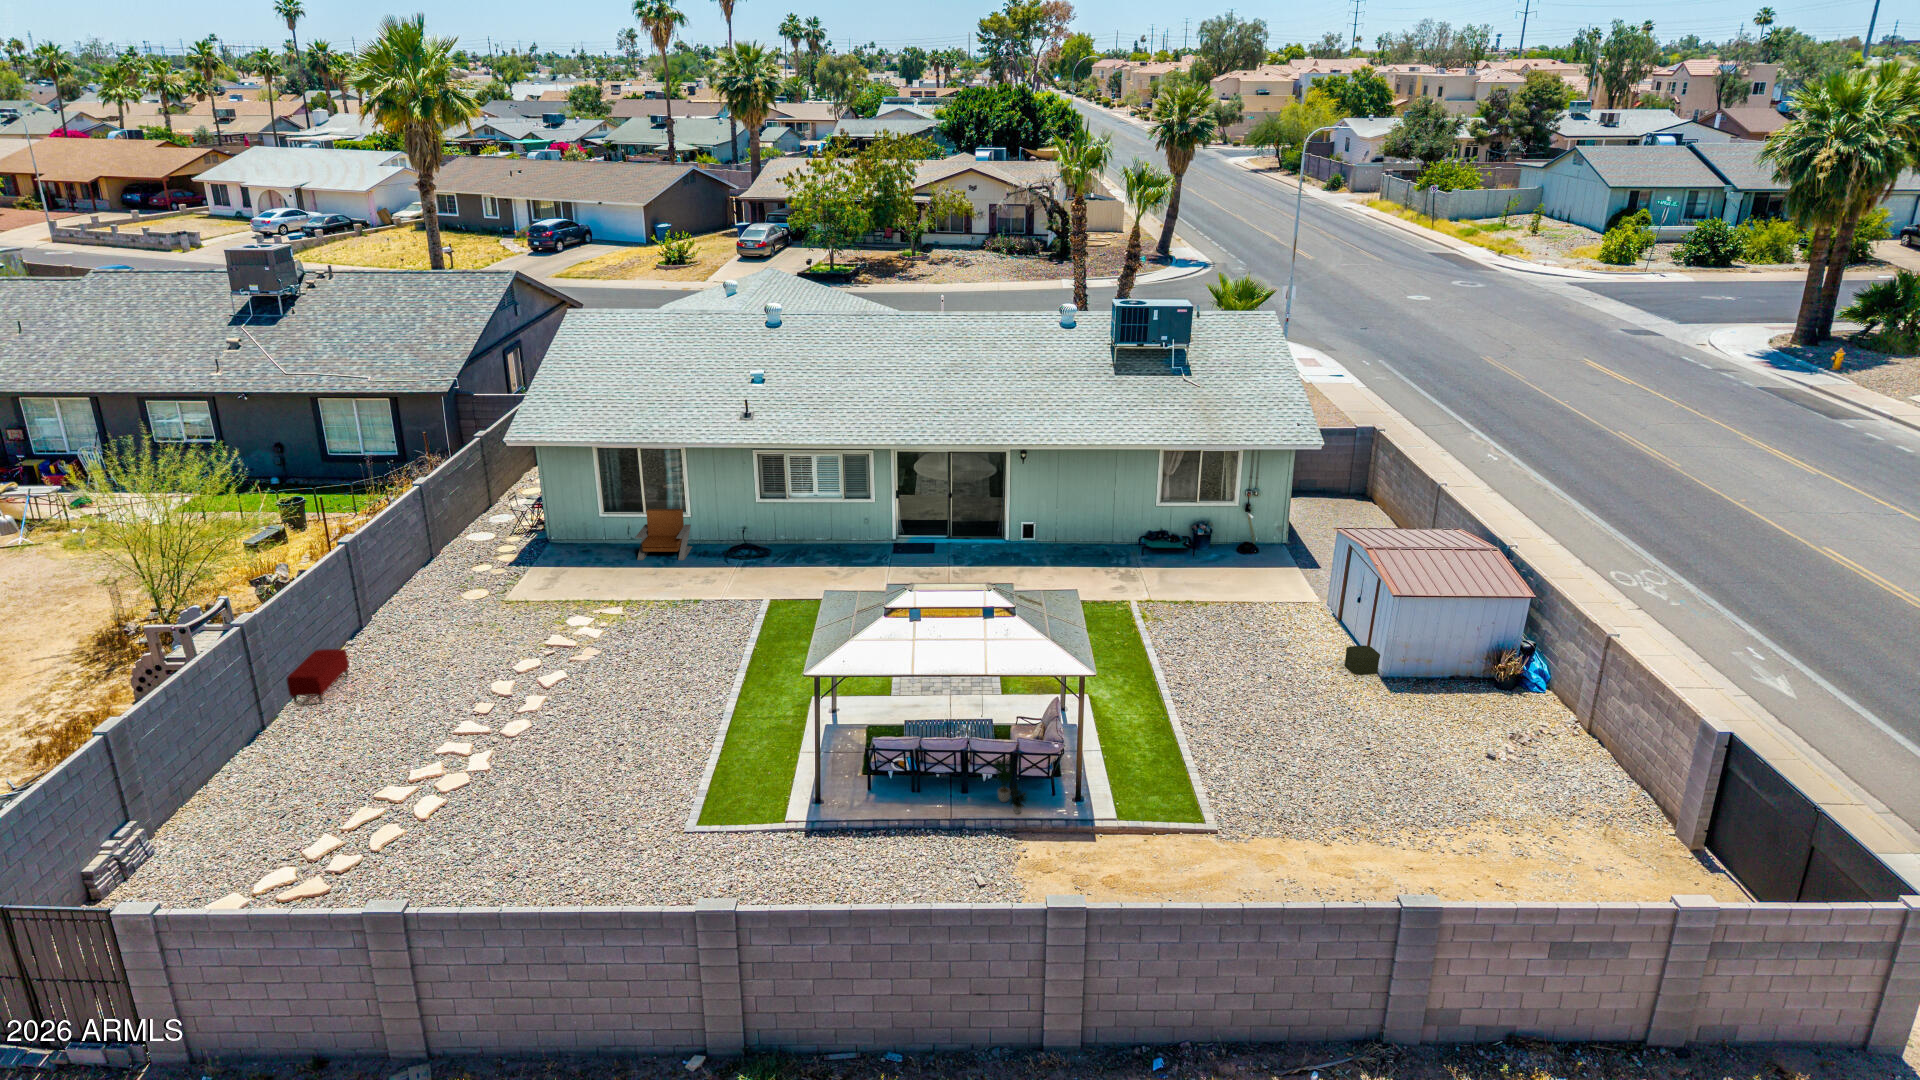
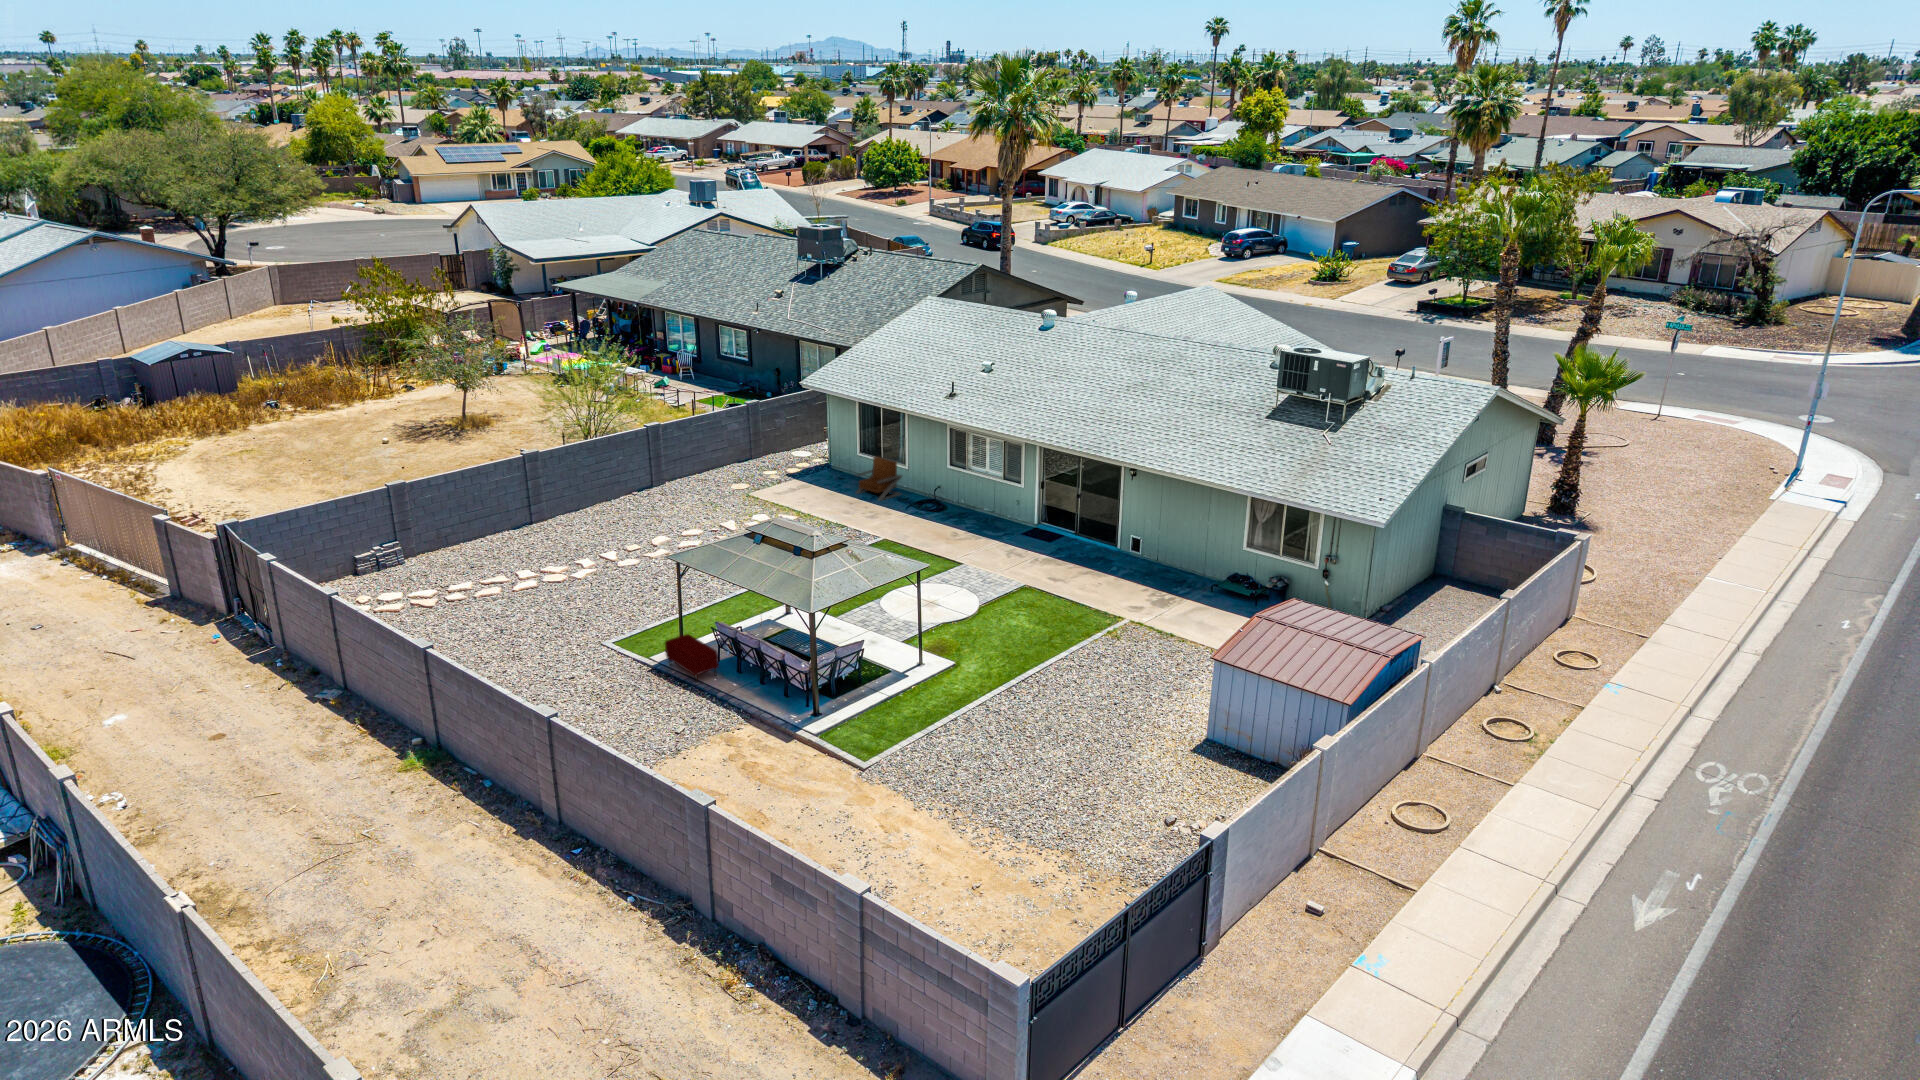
storage box: present [1345,646,1380,675] -> none [1169,712,1204,746]
bench: present [287,649,349,704] -> present [665,634,719,682]
potted plant: present [994,757,1026,814] -> none [729,661,754,709]

